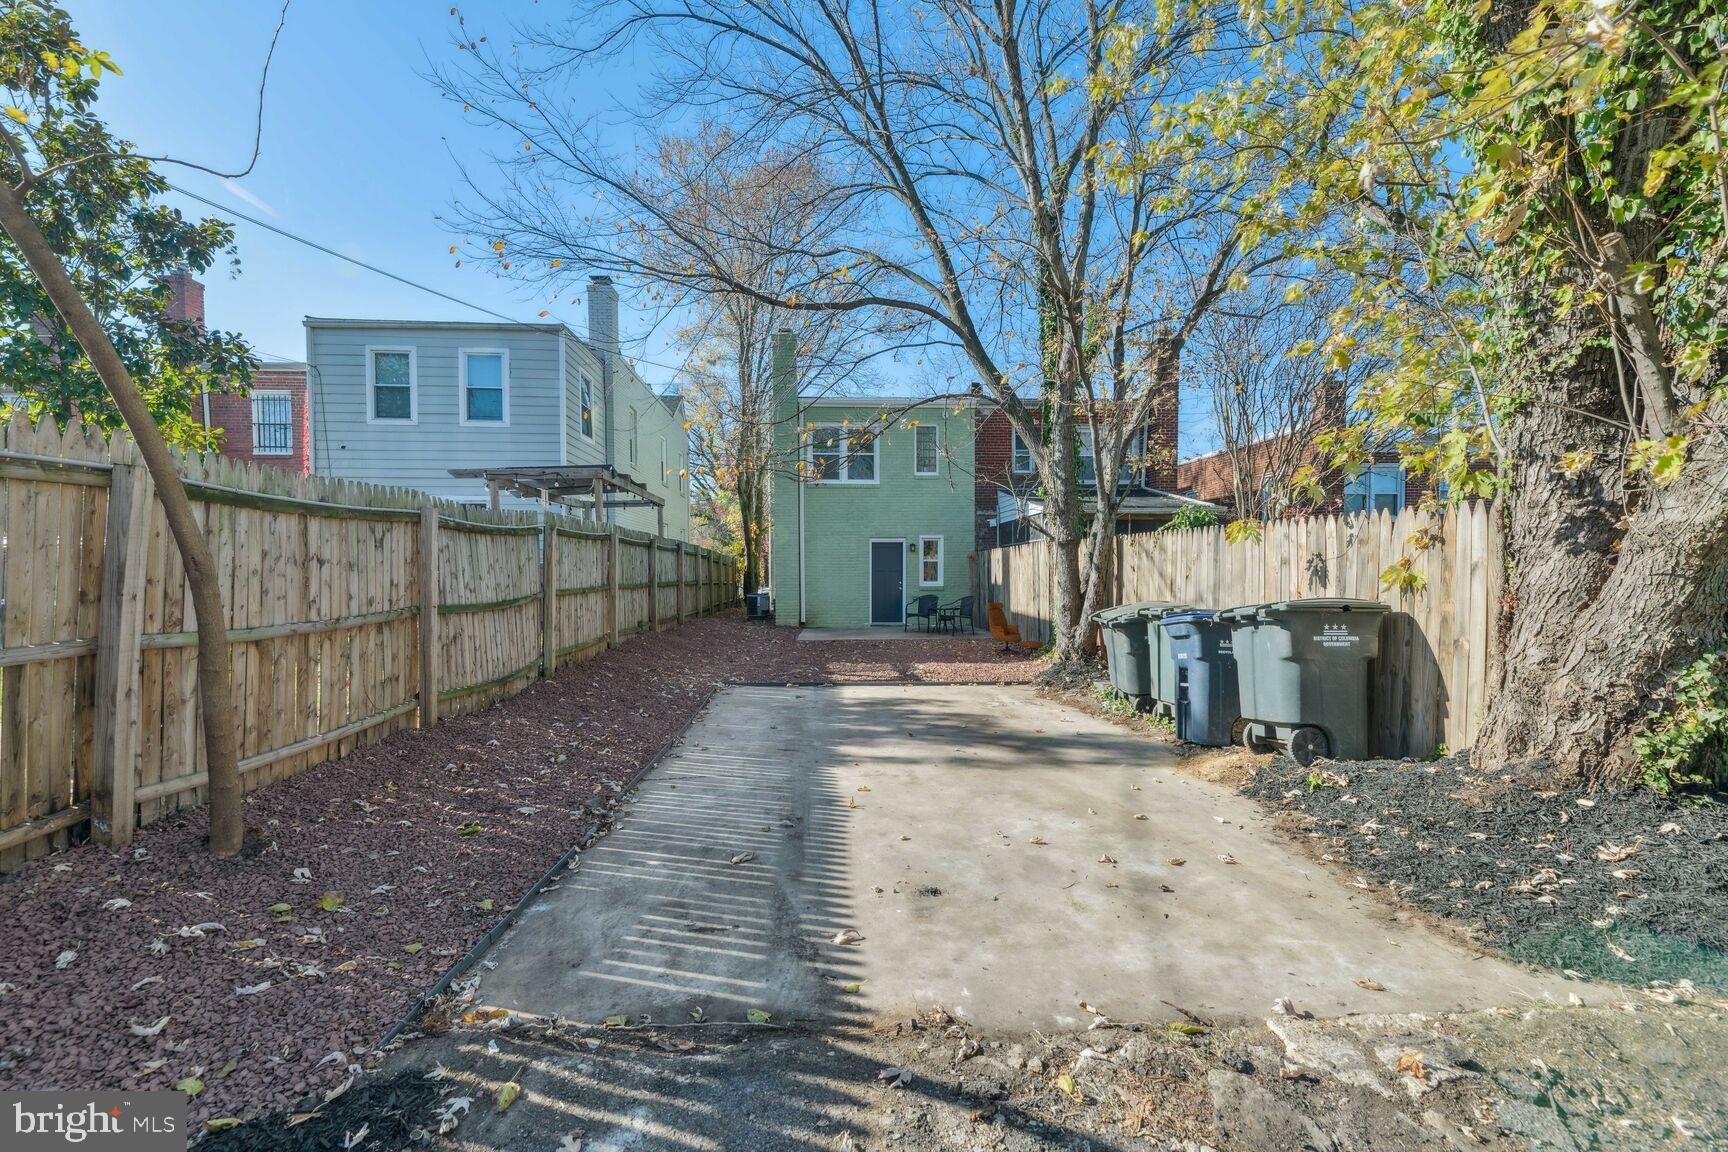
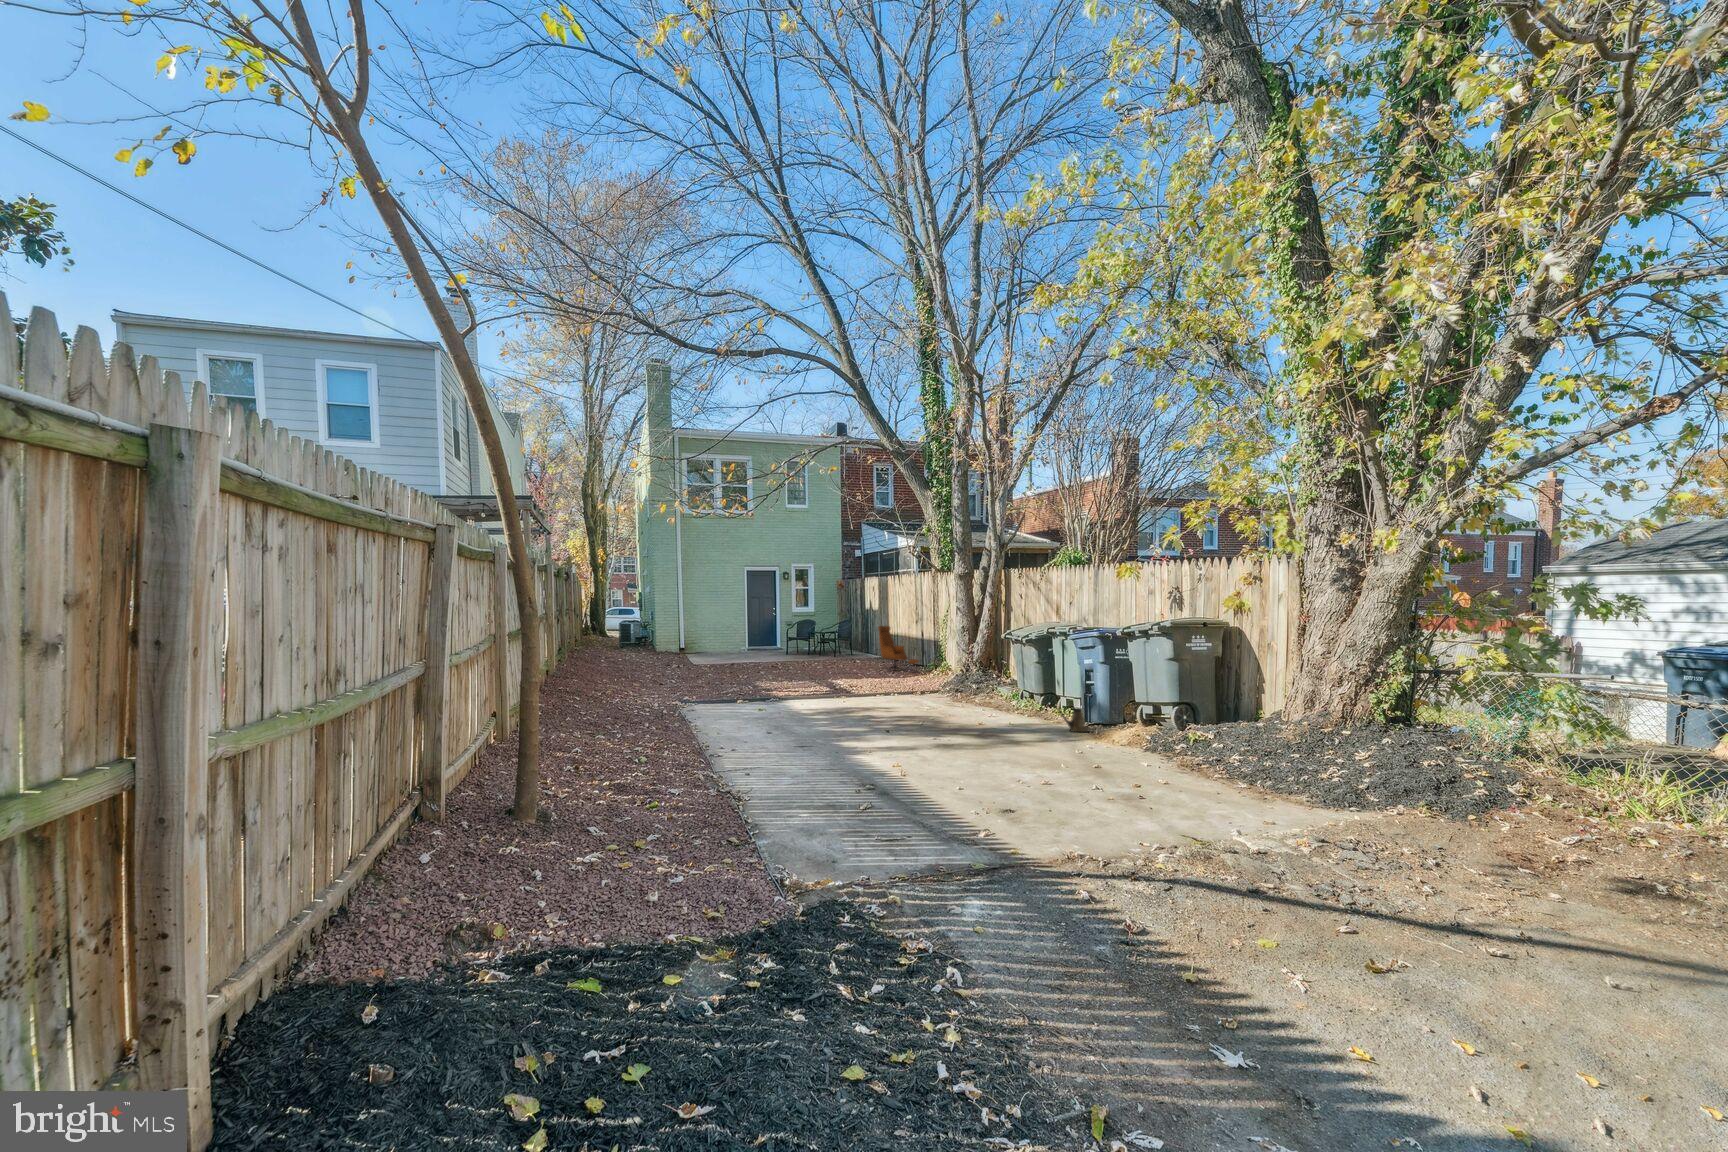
watering can: none [1122,720,1183,758] -> present [1058,708,1090,732]

